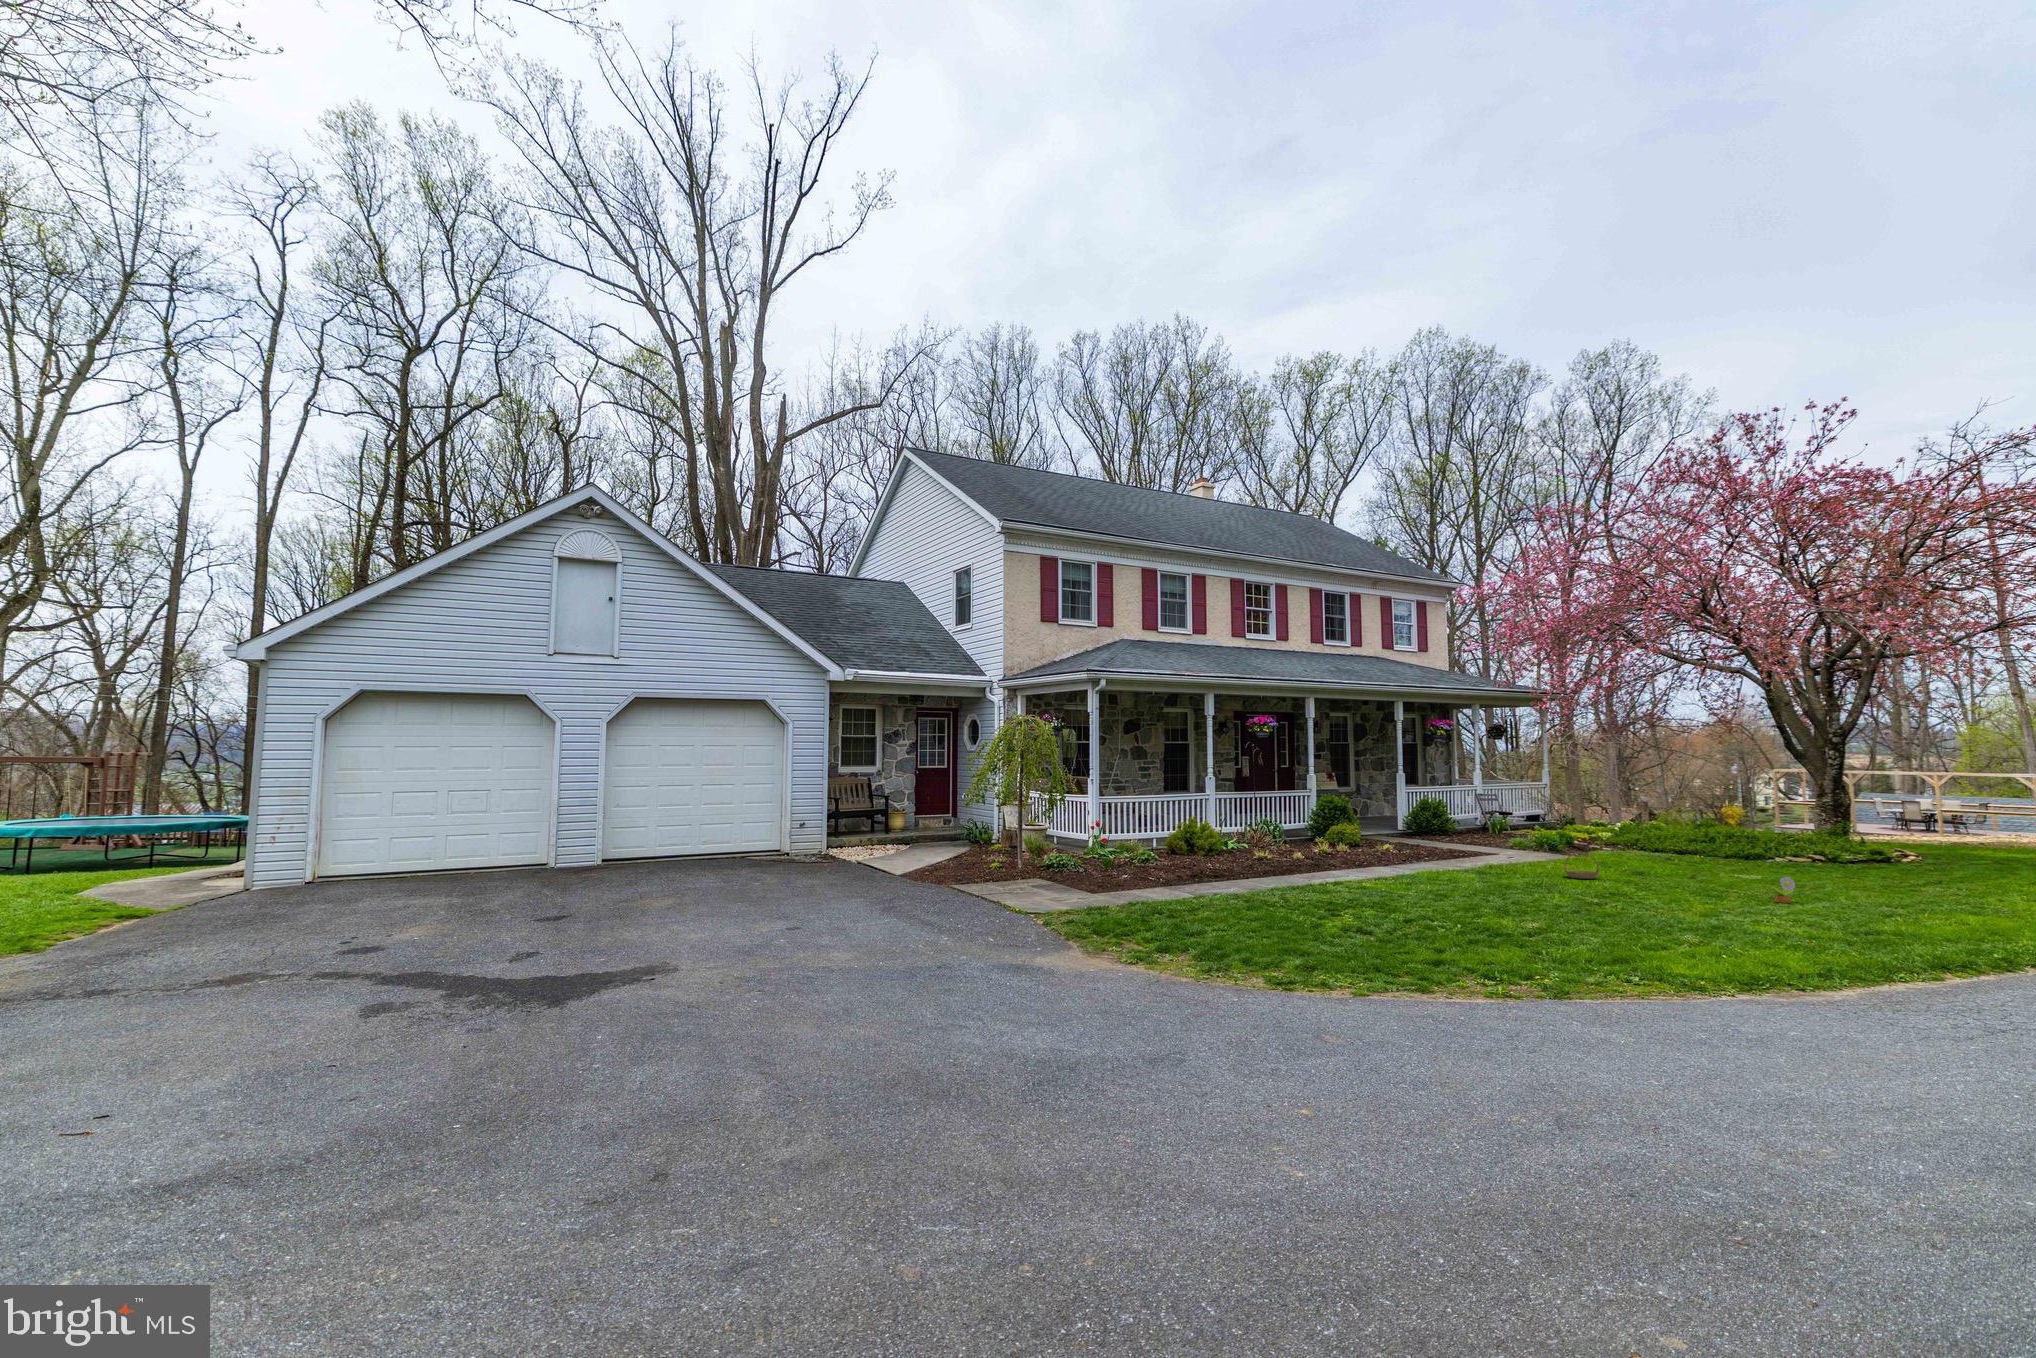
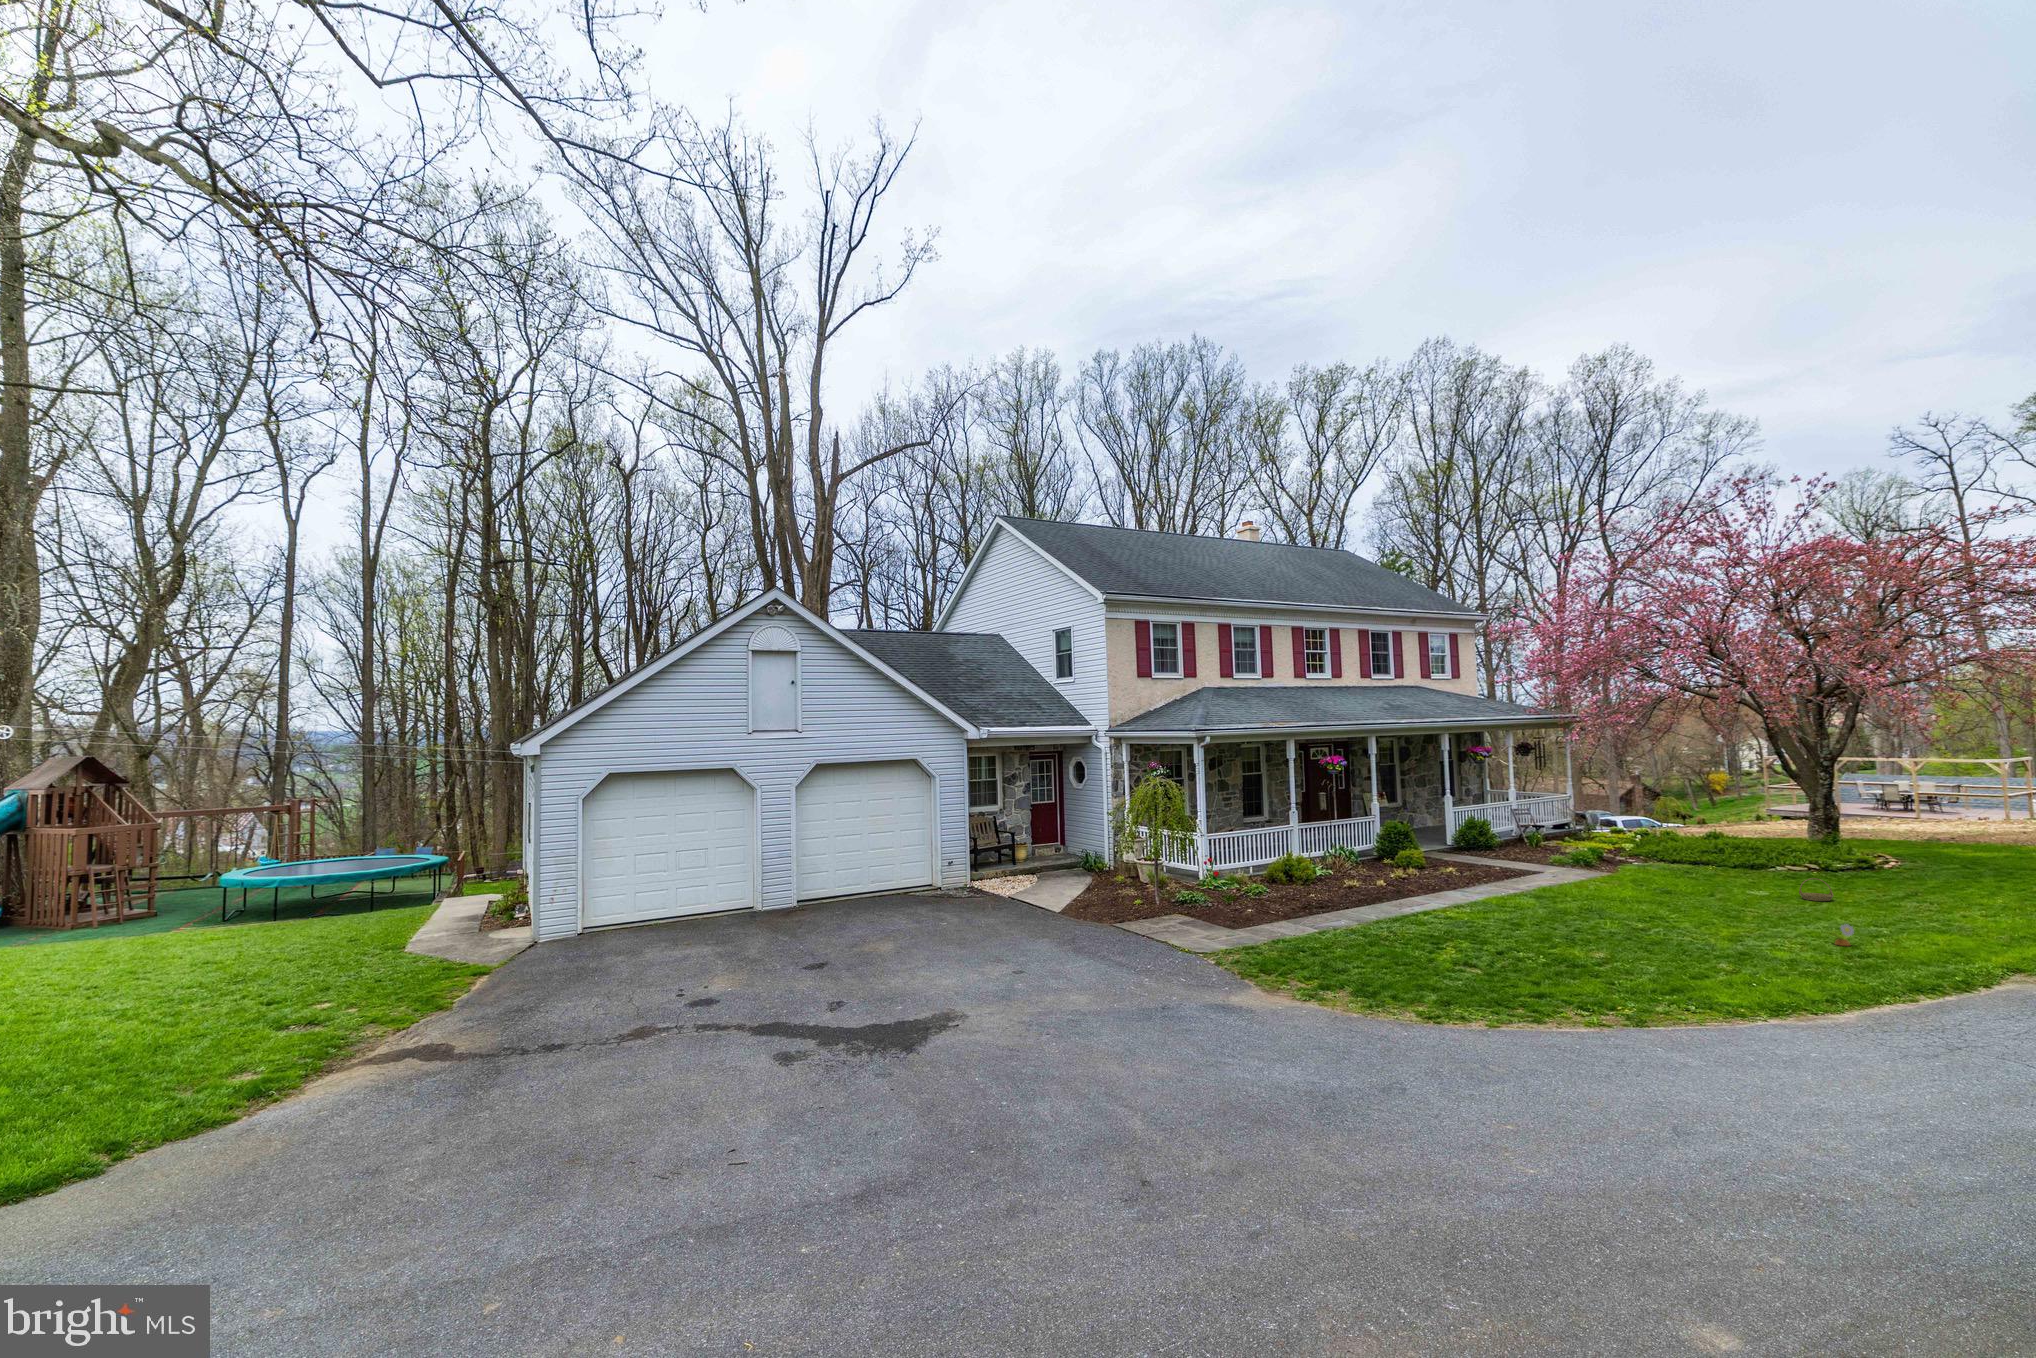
basket: present [1564,852,1600,879] -> present [1799,878,1833,901]

